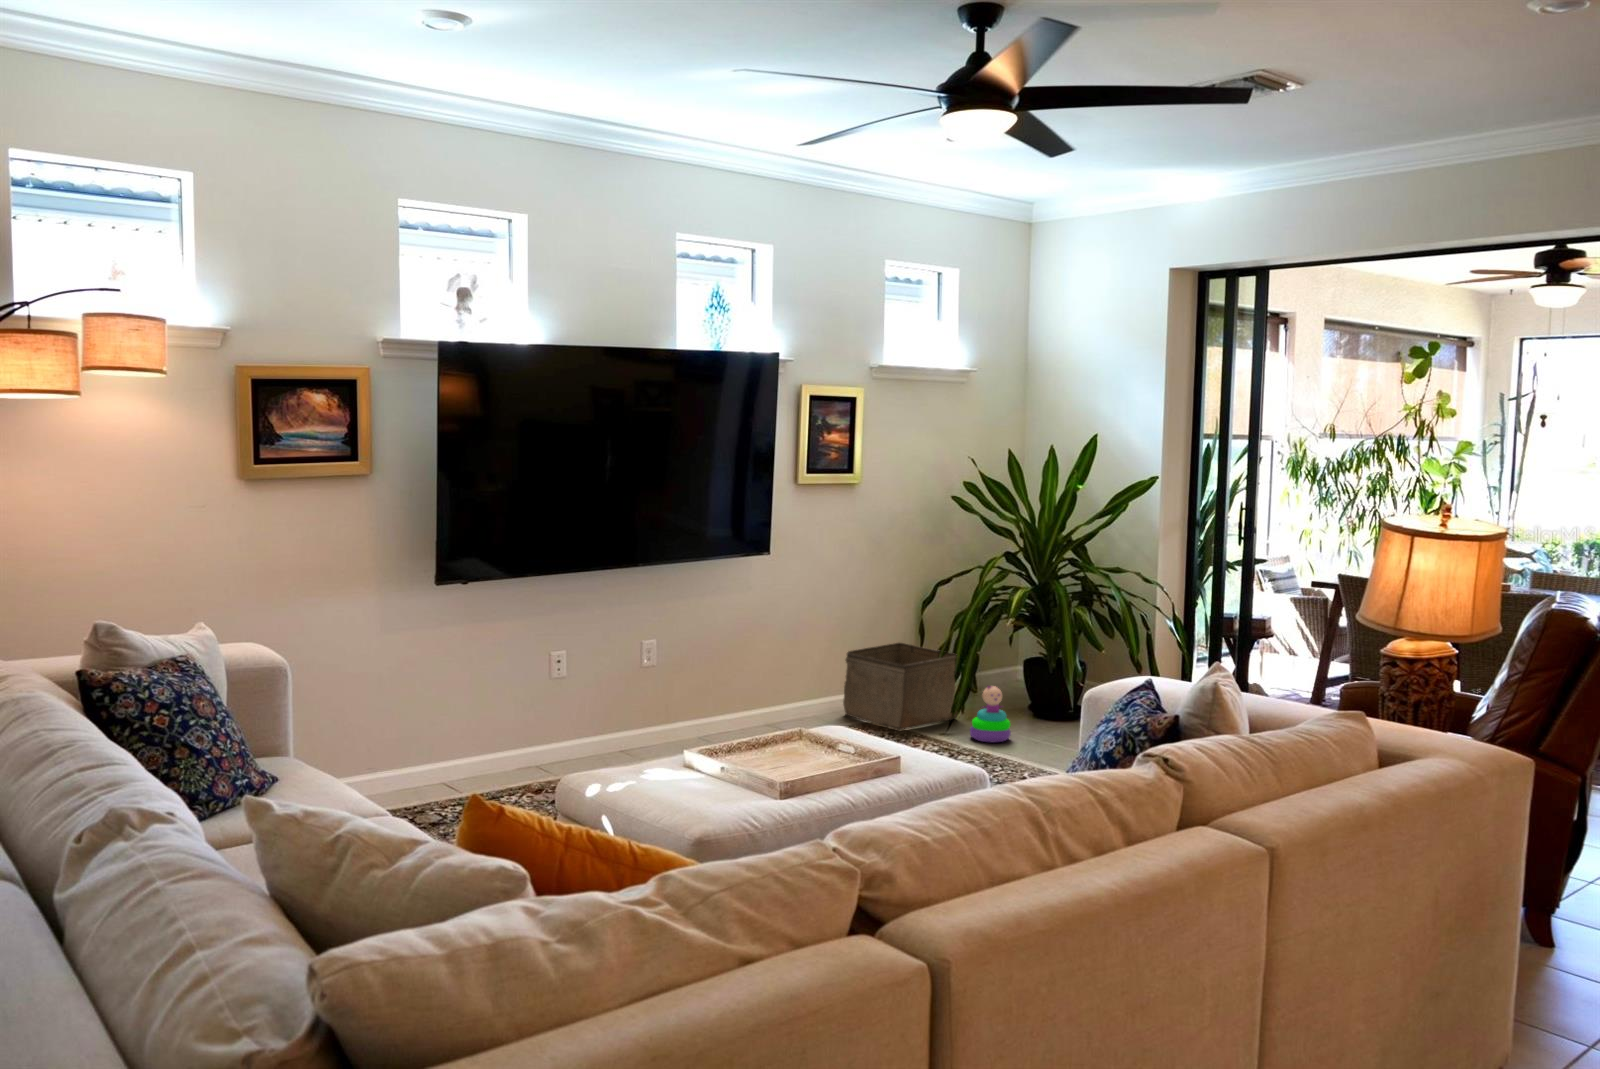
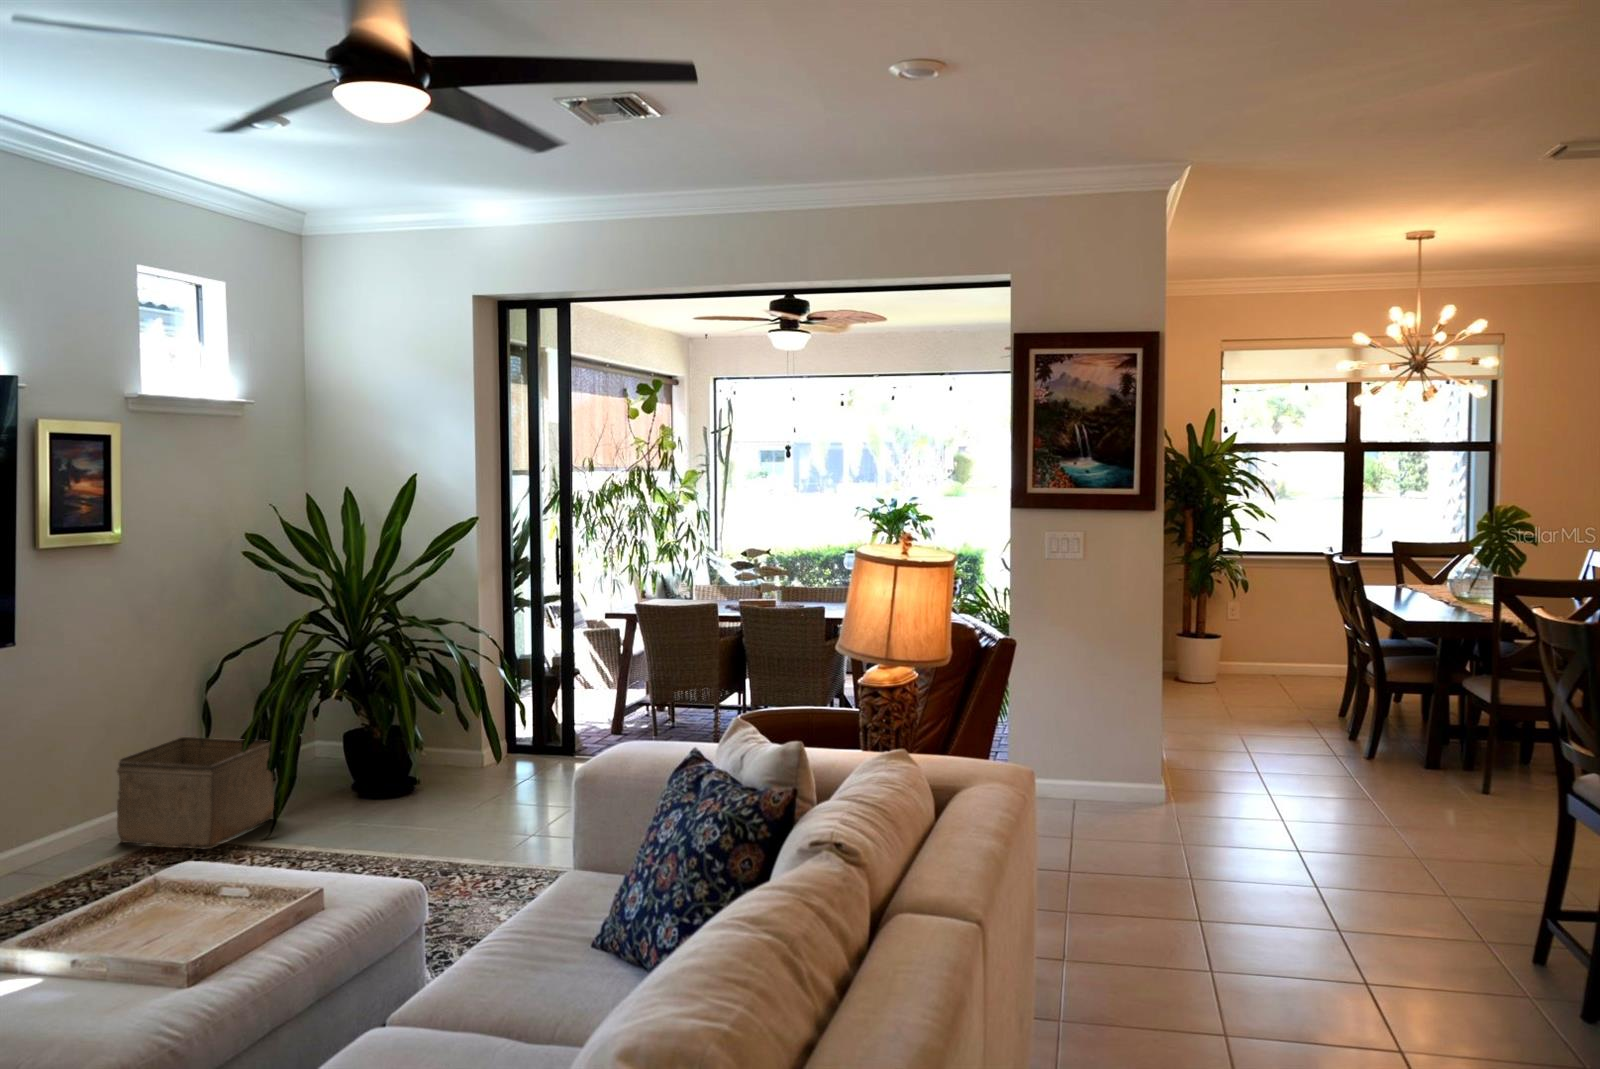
stacking toy: present [970,686,1011,743] -> none [303,772,355,841]

